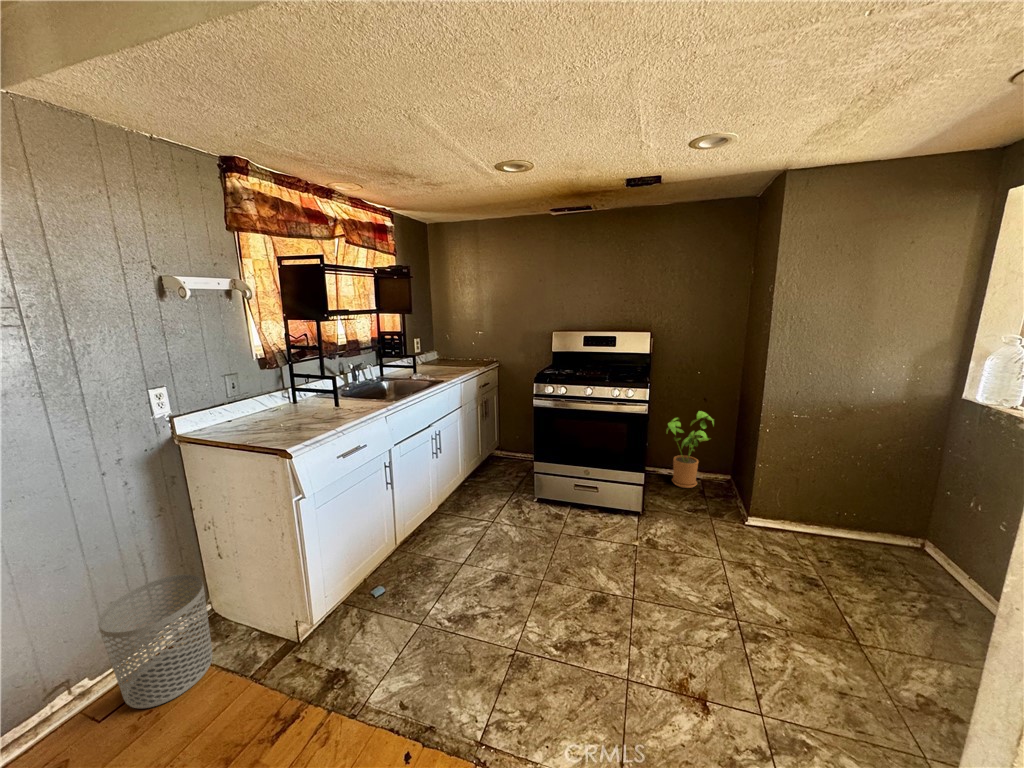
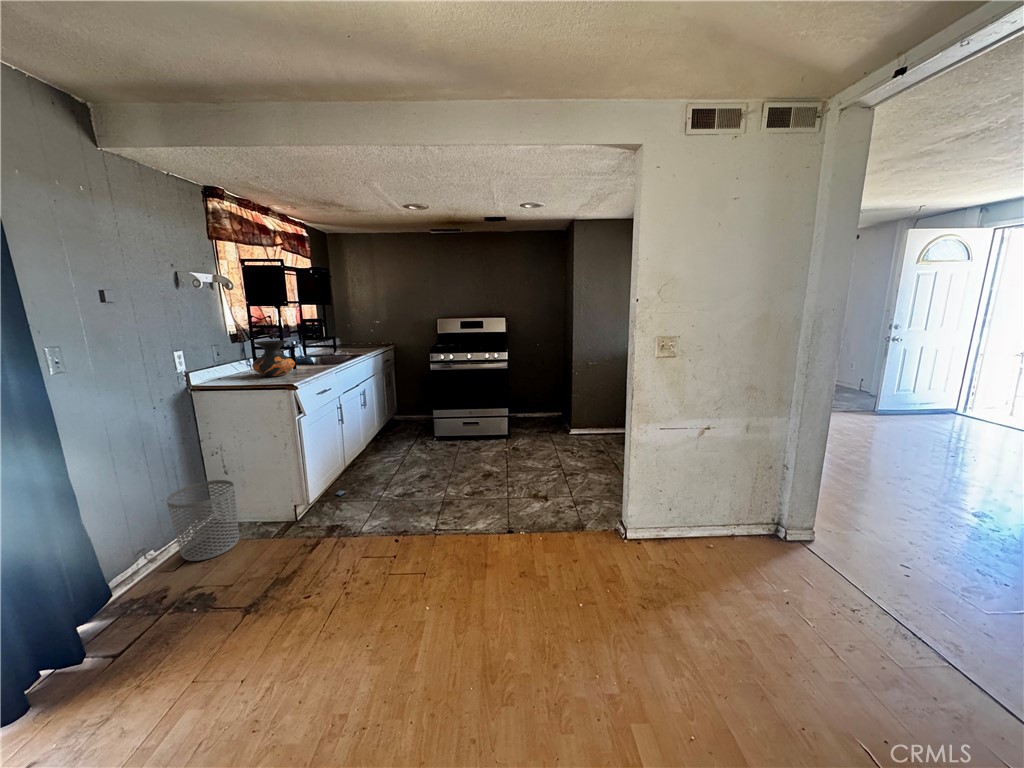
vase: none [264,369,323,422] -> present [252,340,295,377]
house plant: present [666,411,714,488] -> none [521,371,550,423]

